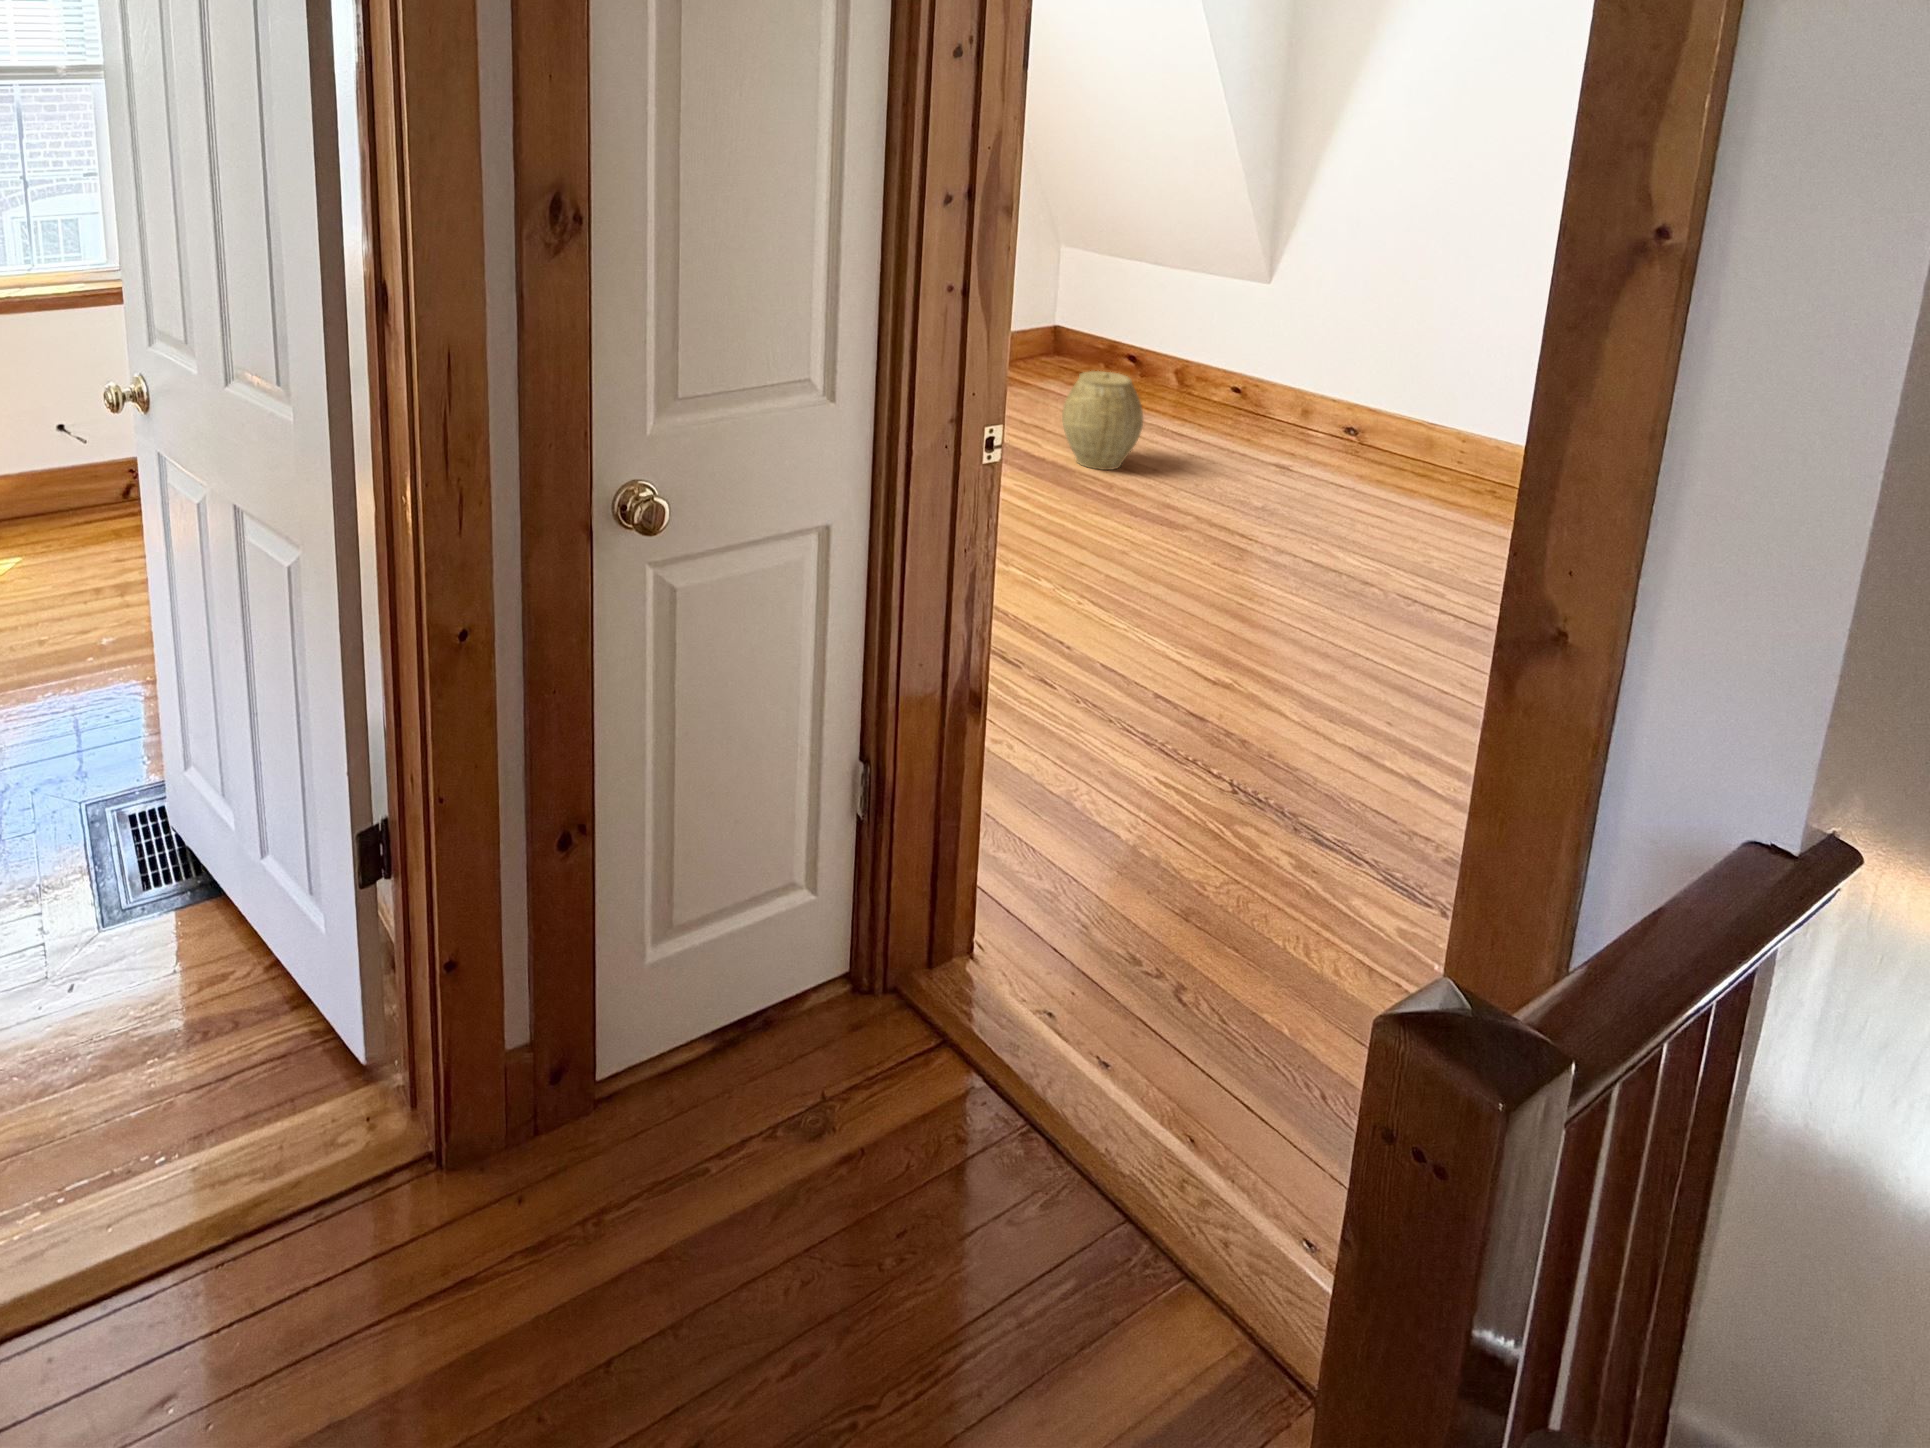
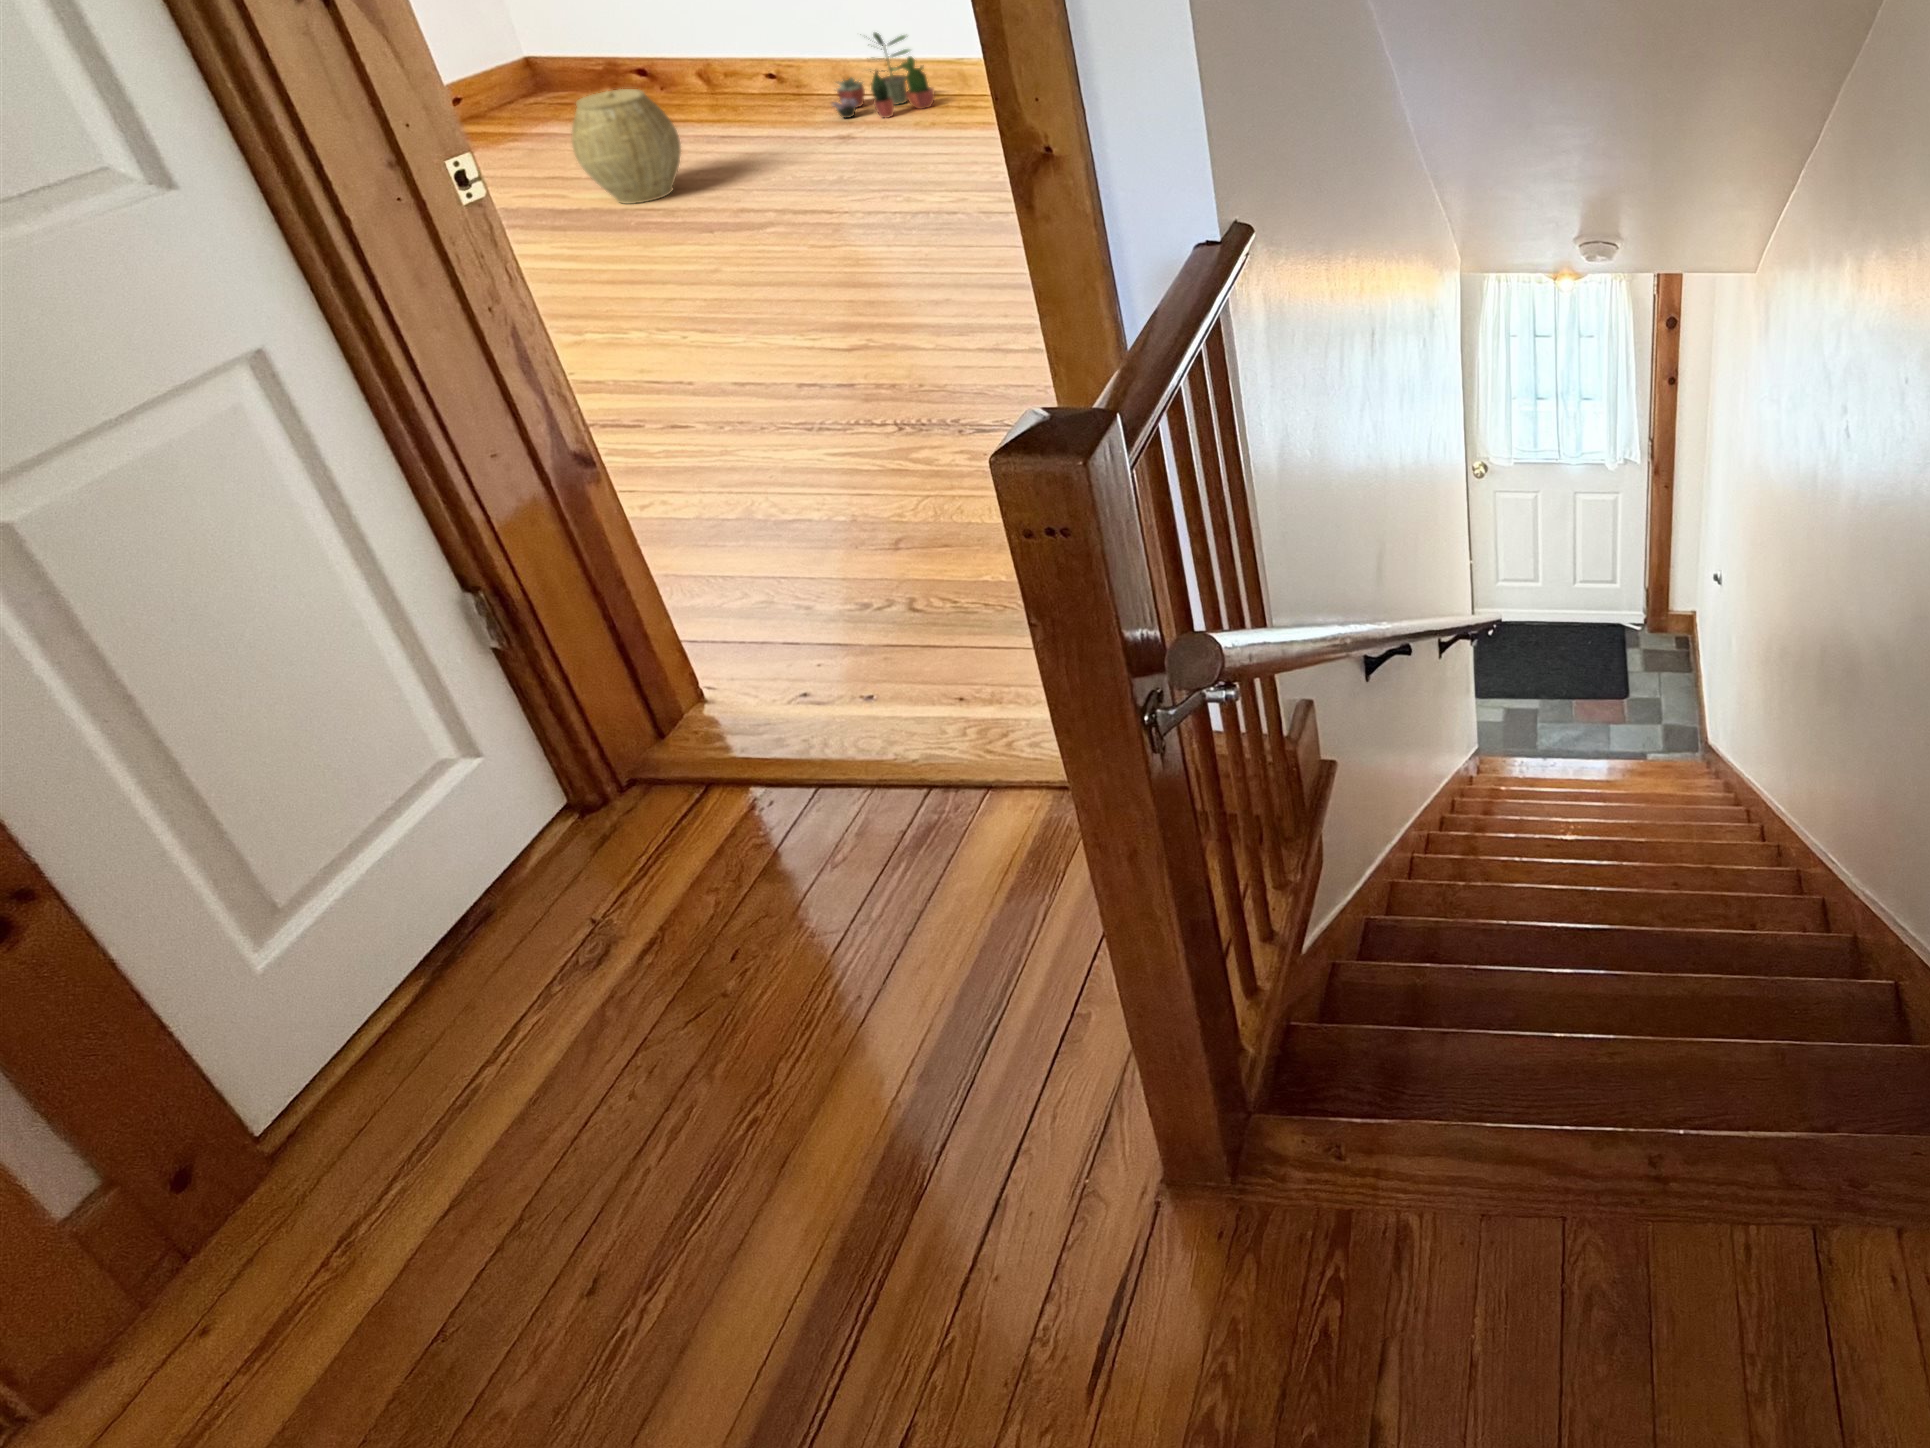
potted plant: none [1281,376,1389,465] -> present [832,33,935,118]

